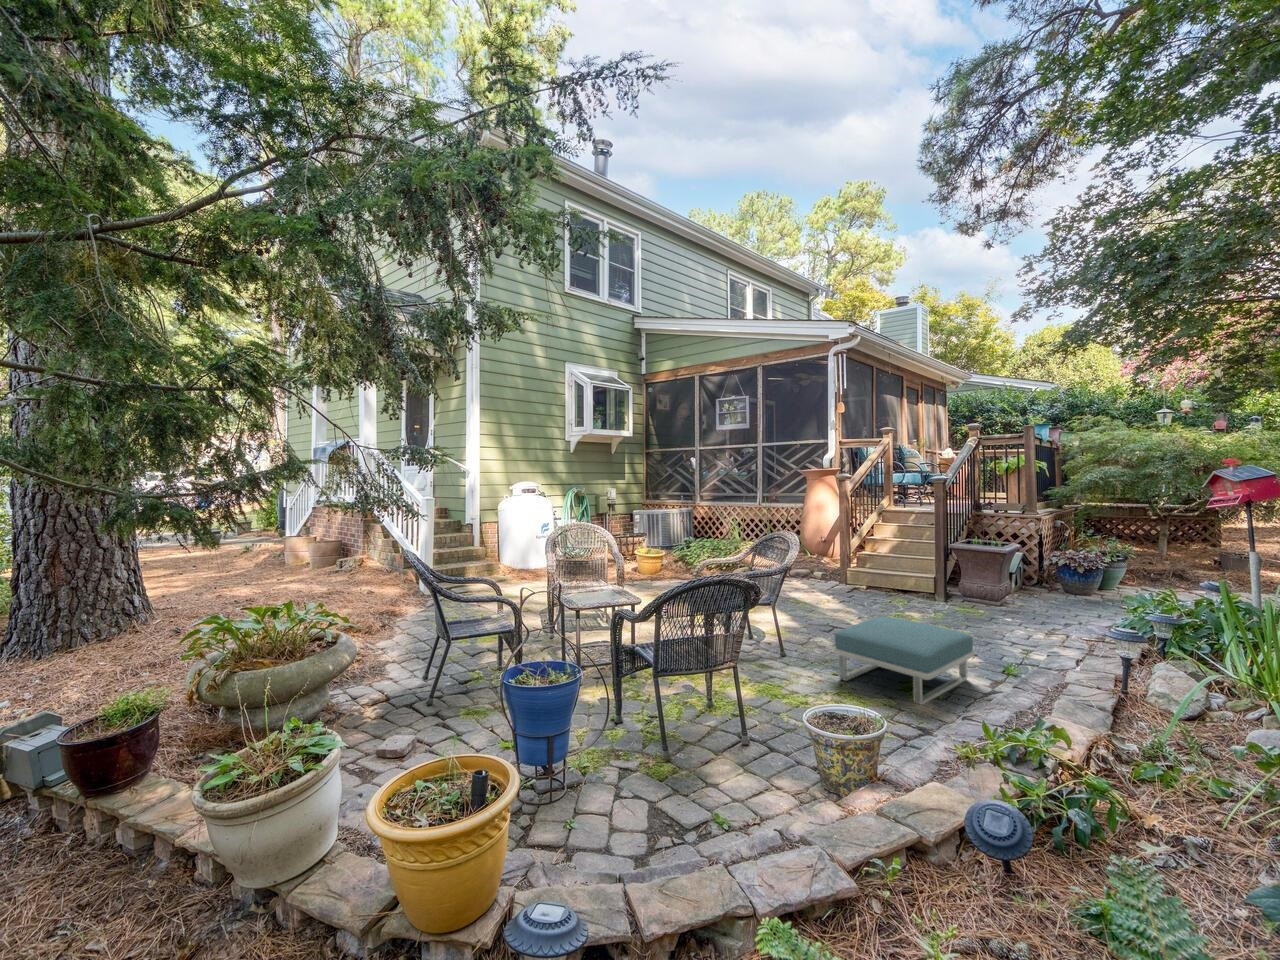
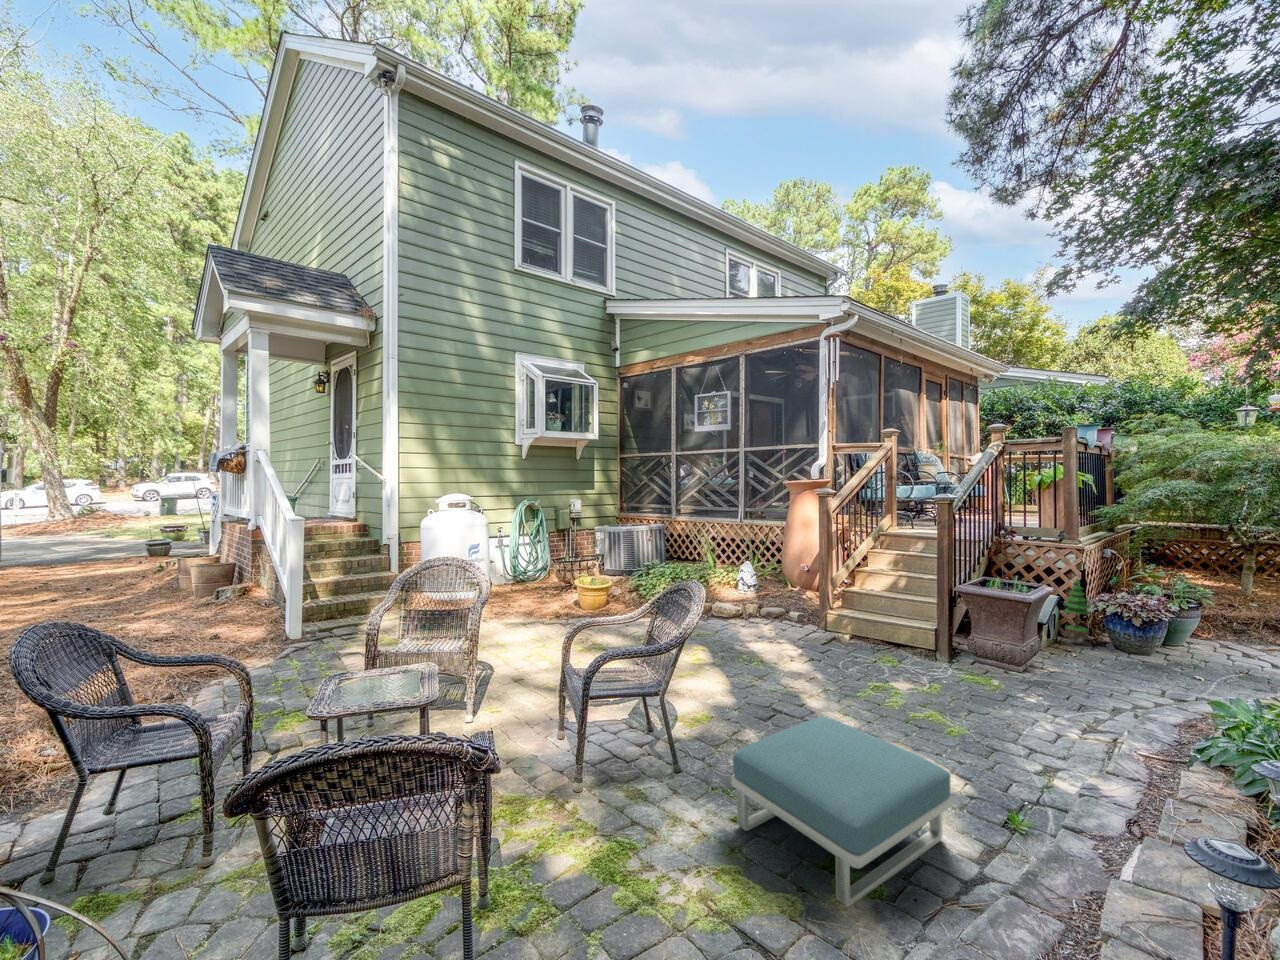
potted tree: none [1026,539,1048,590] -> present [1064,579,1090,644]

